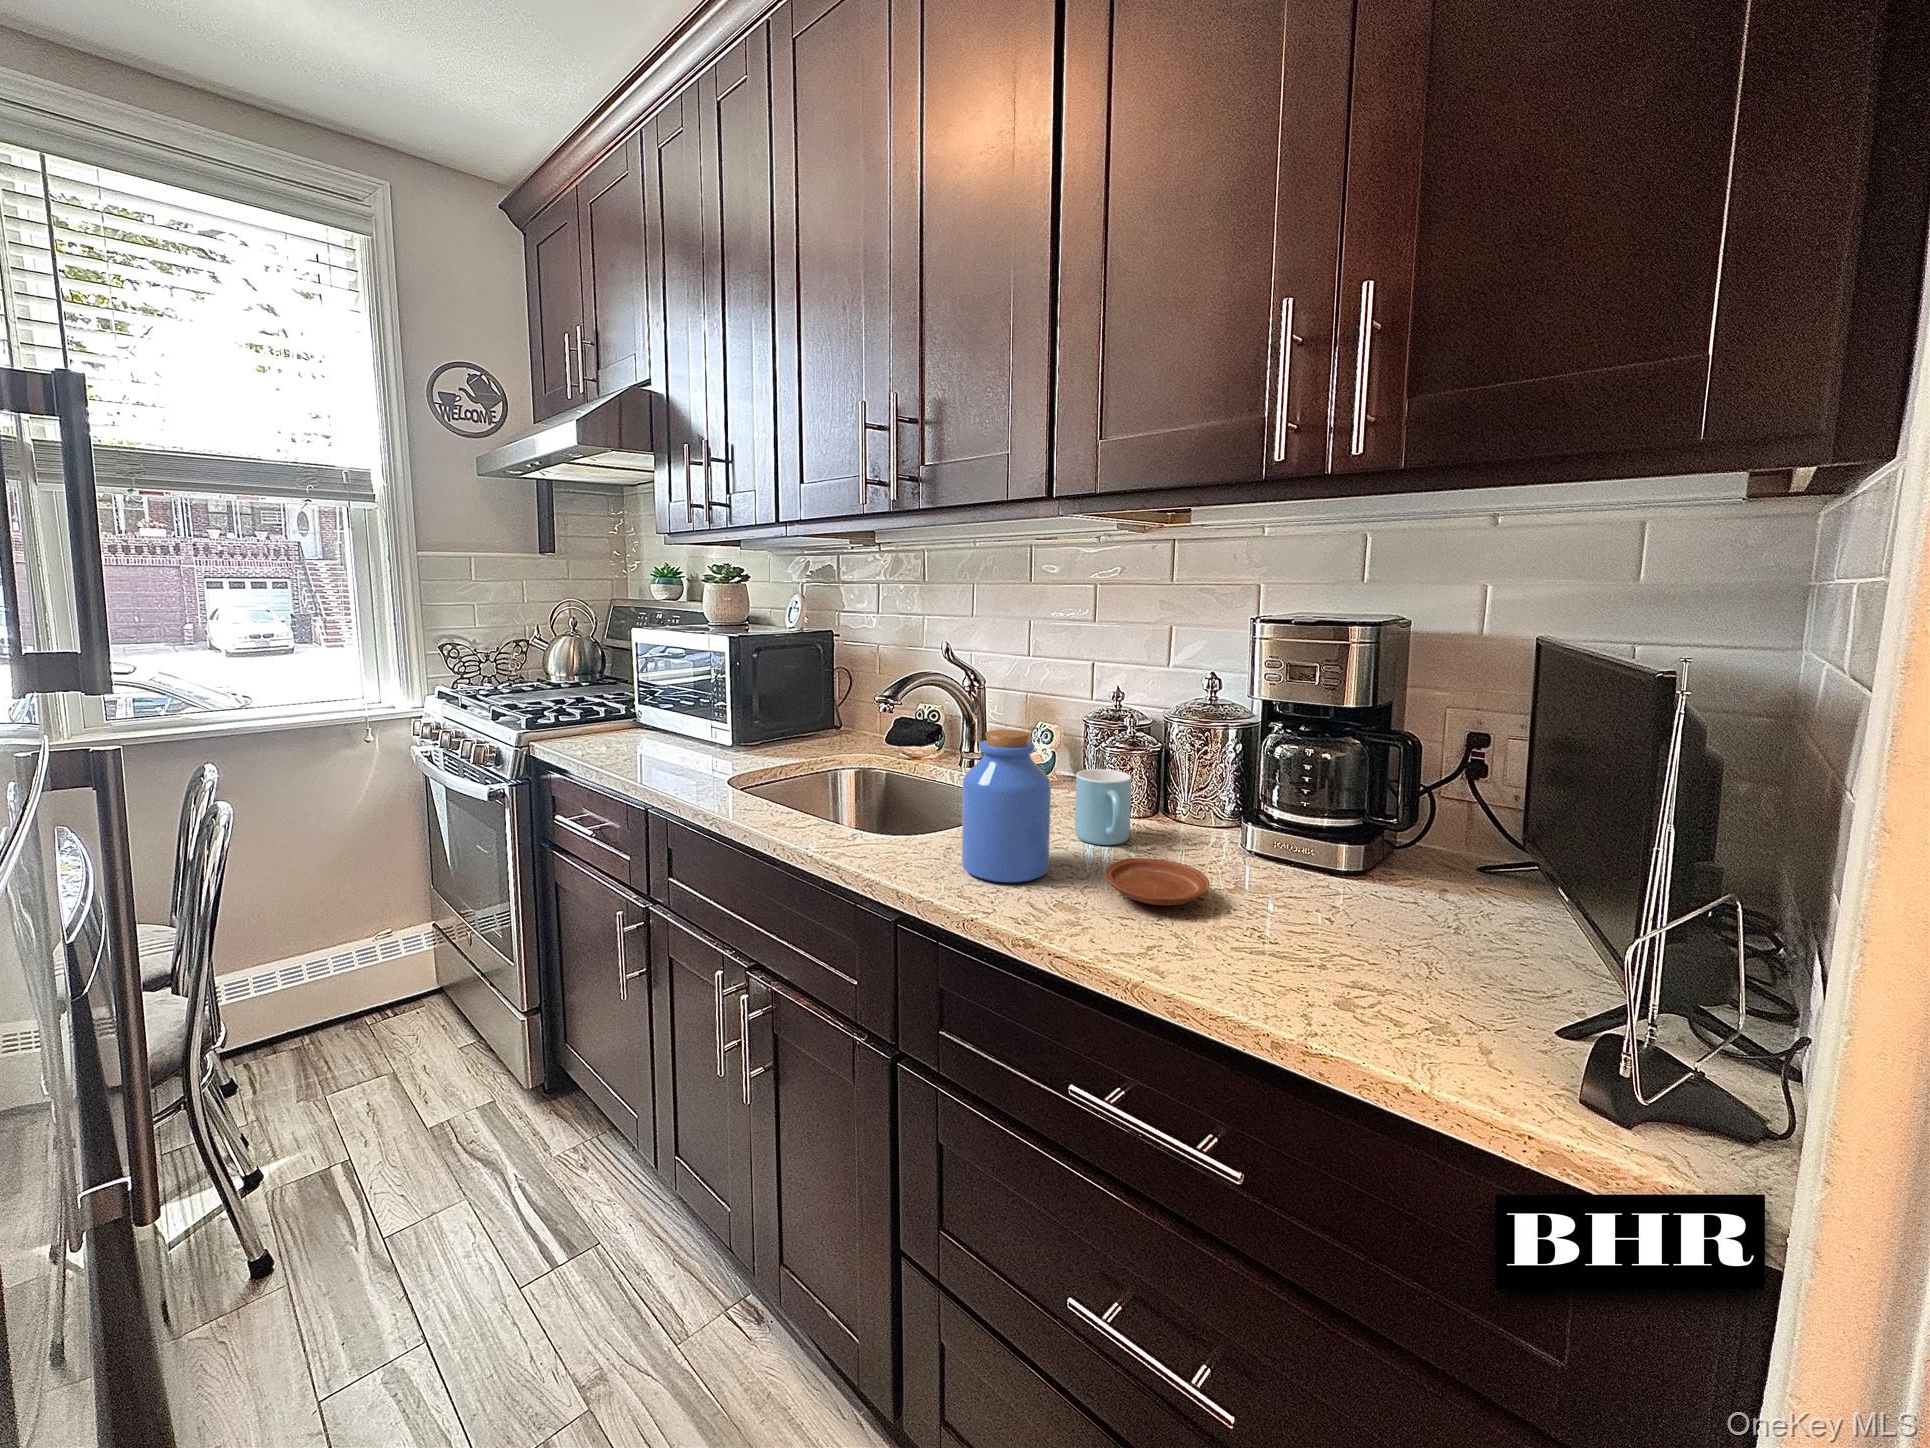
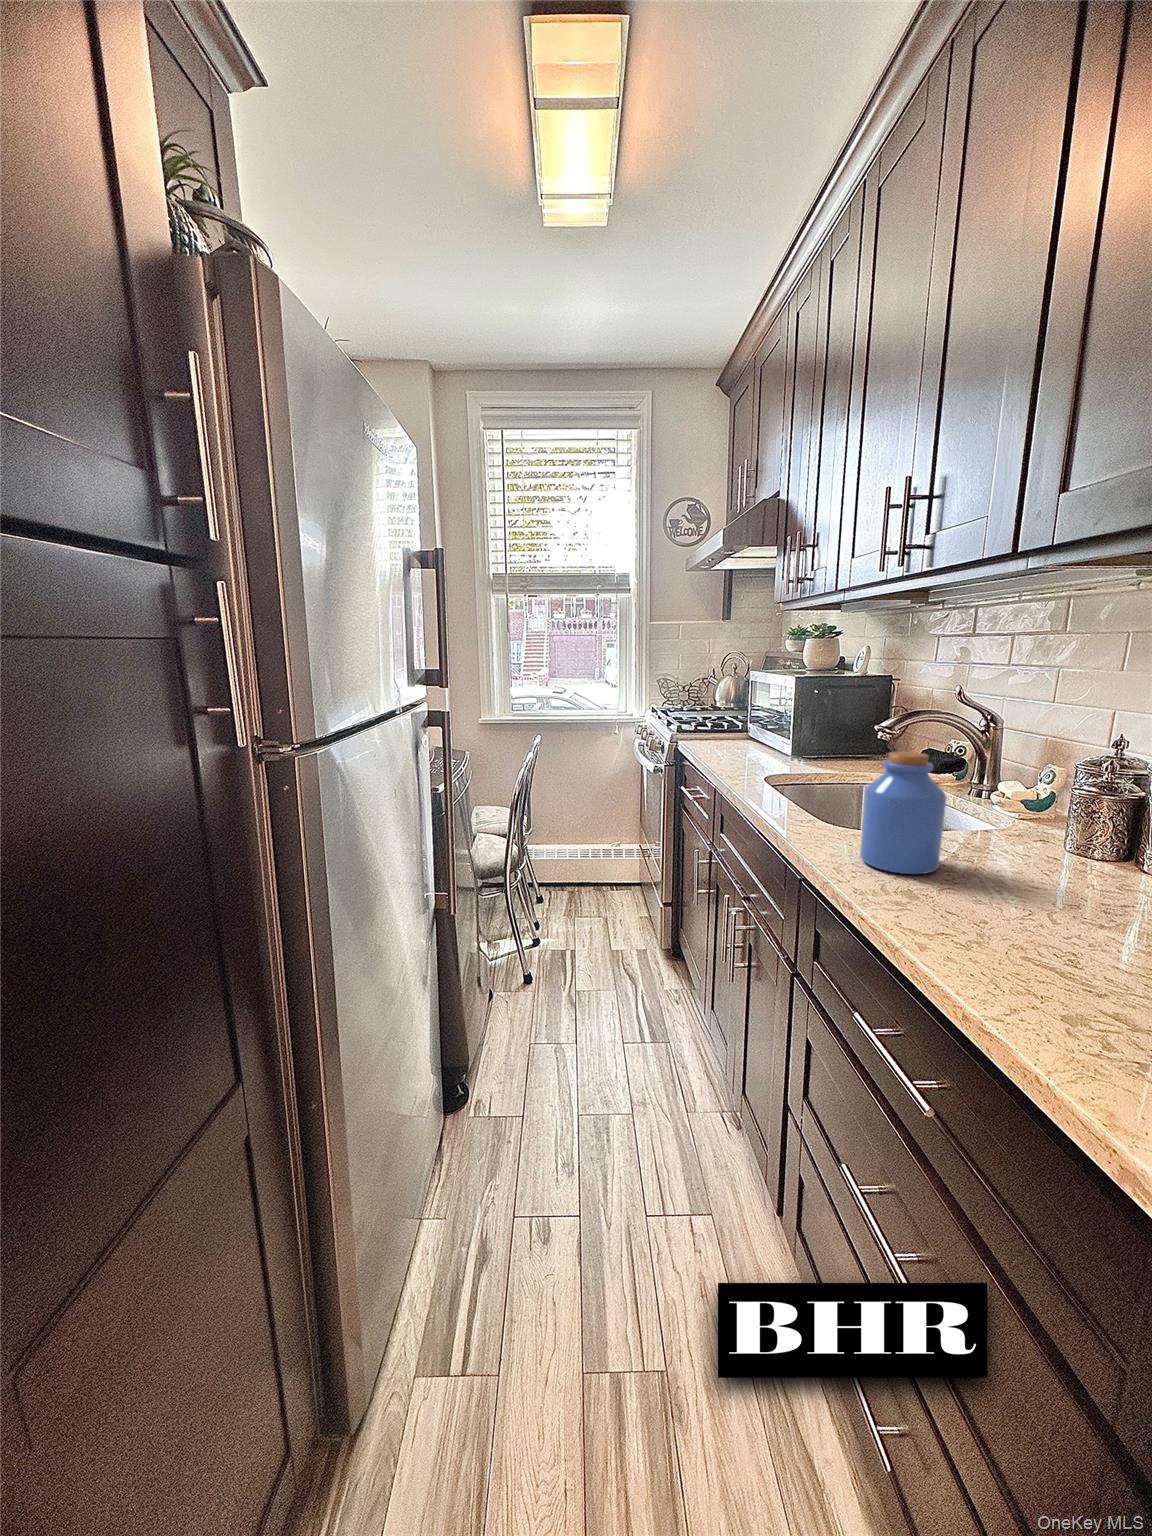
mug: present [1075,769,1131,845] -> none [1004,803,1074,874]
plate: present [1105,858,1210,905] -> none [959,876,1072,920]

